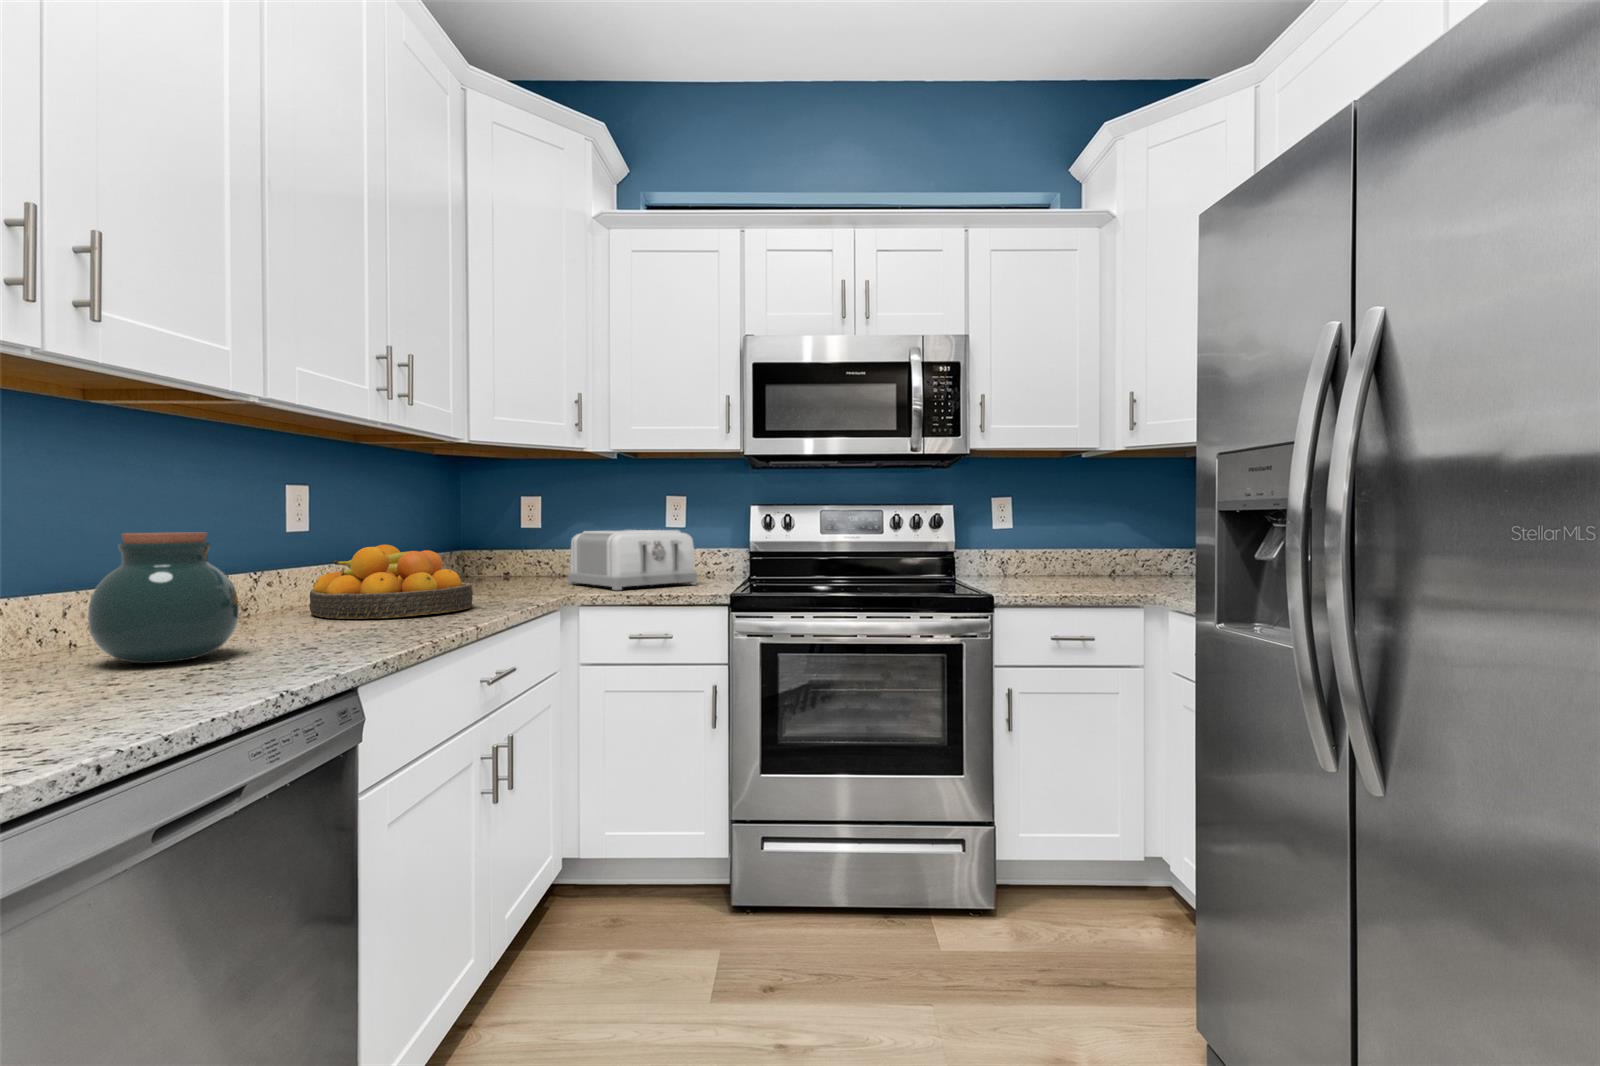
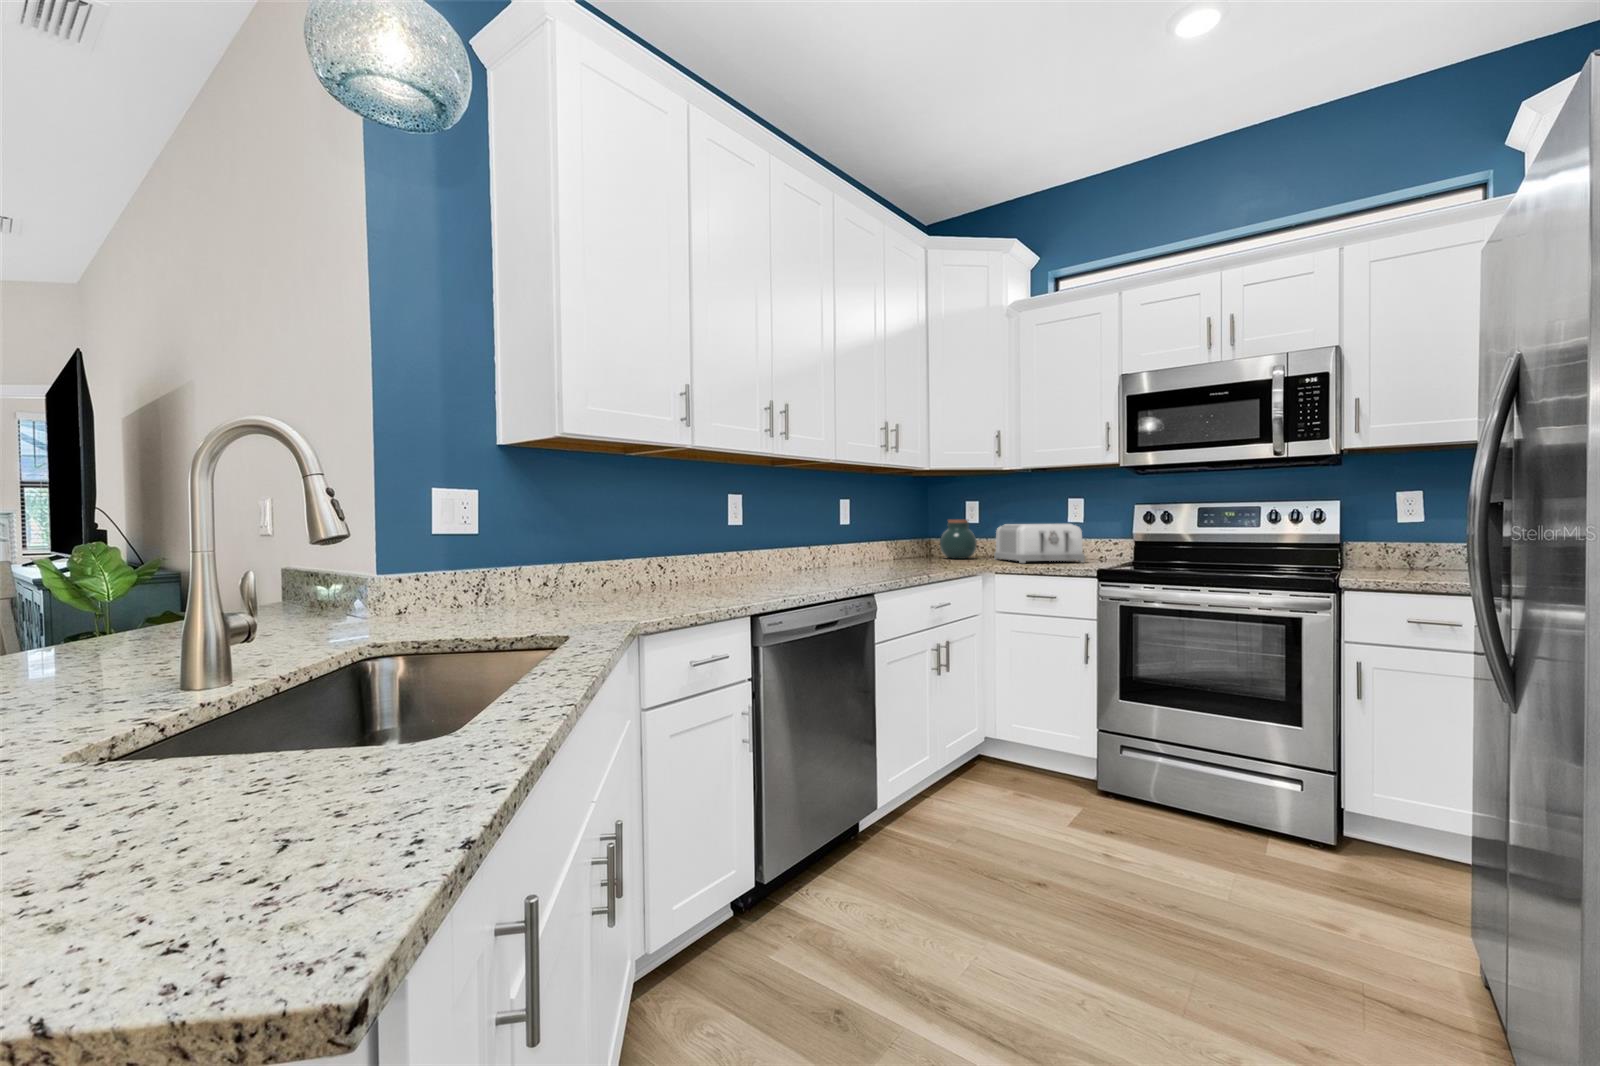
jar: present [88,532,239,663] -> present [940,520,977,559]
fruit bowl: present [309,545,473,619] -> none [846,530,927,569]

